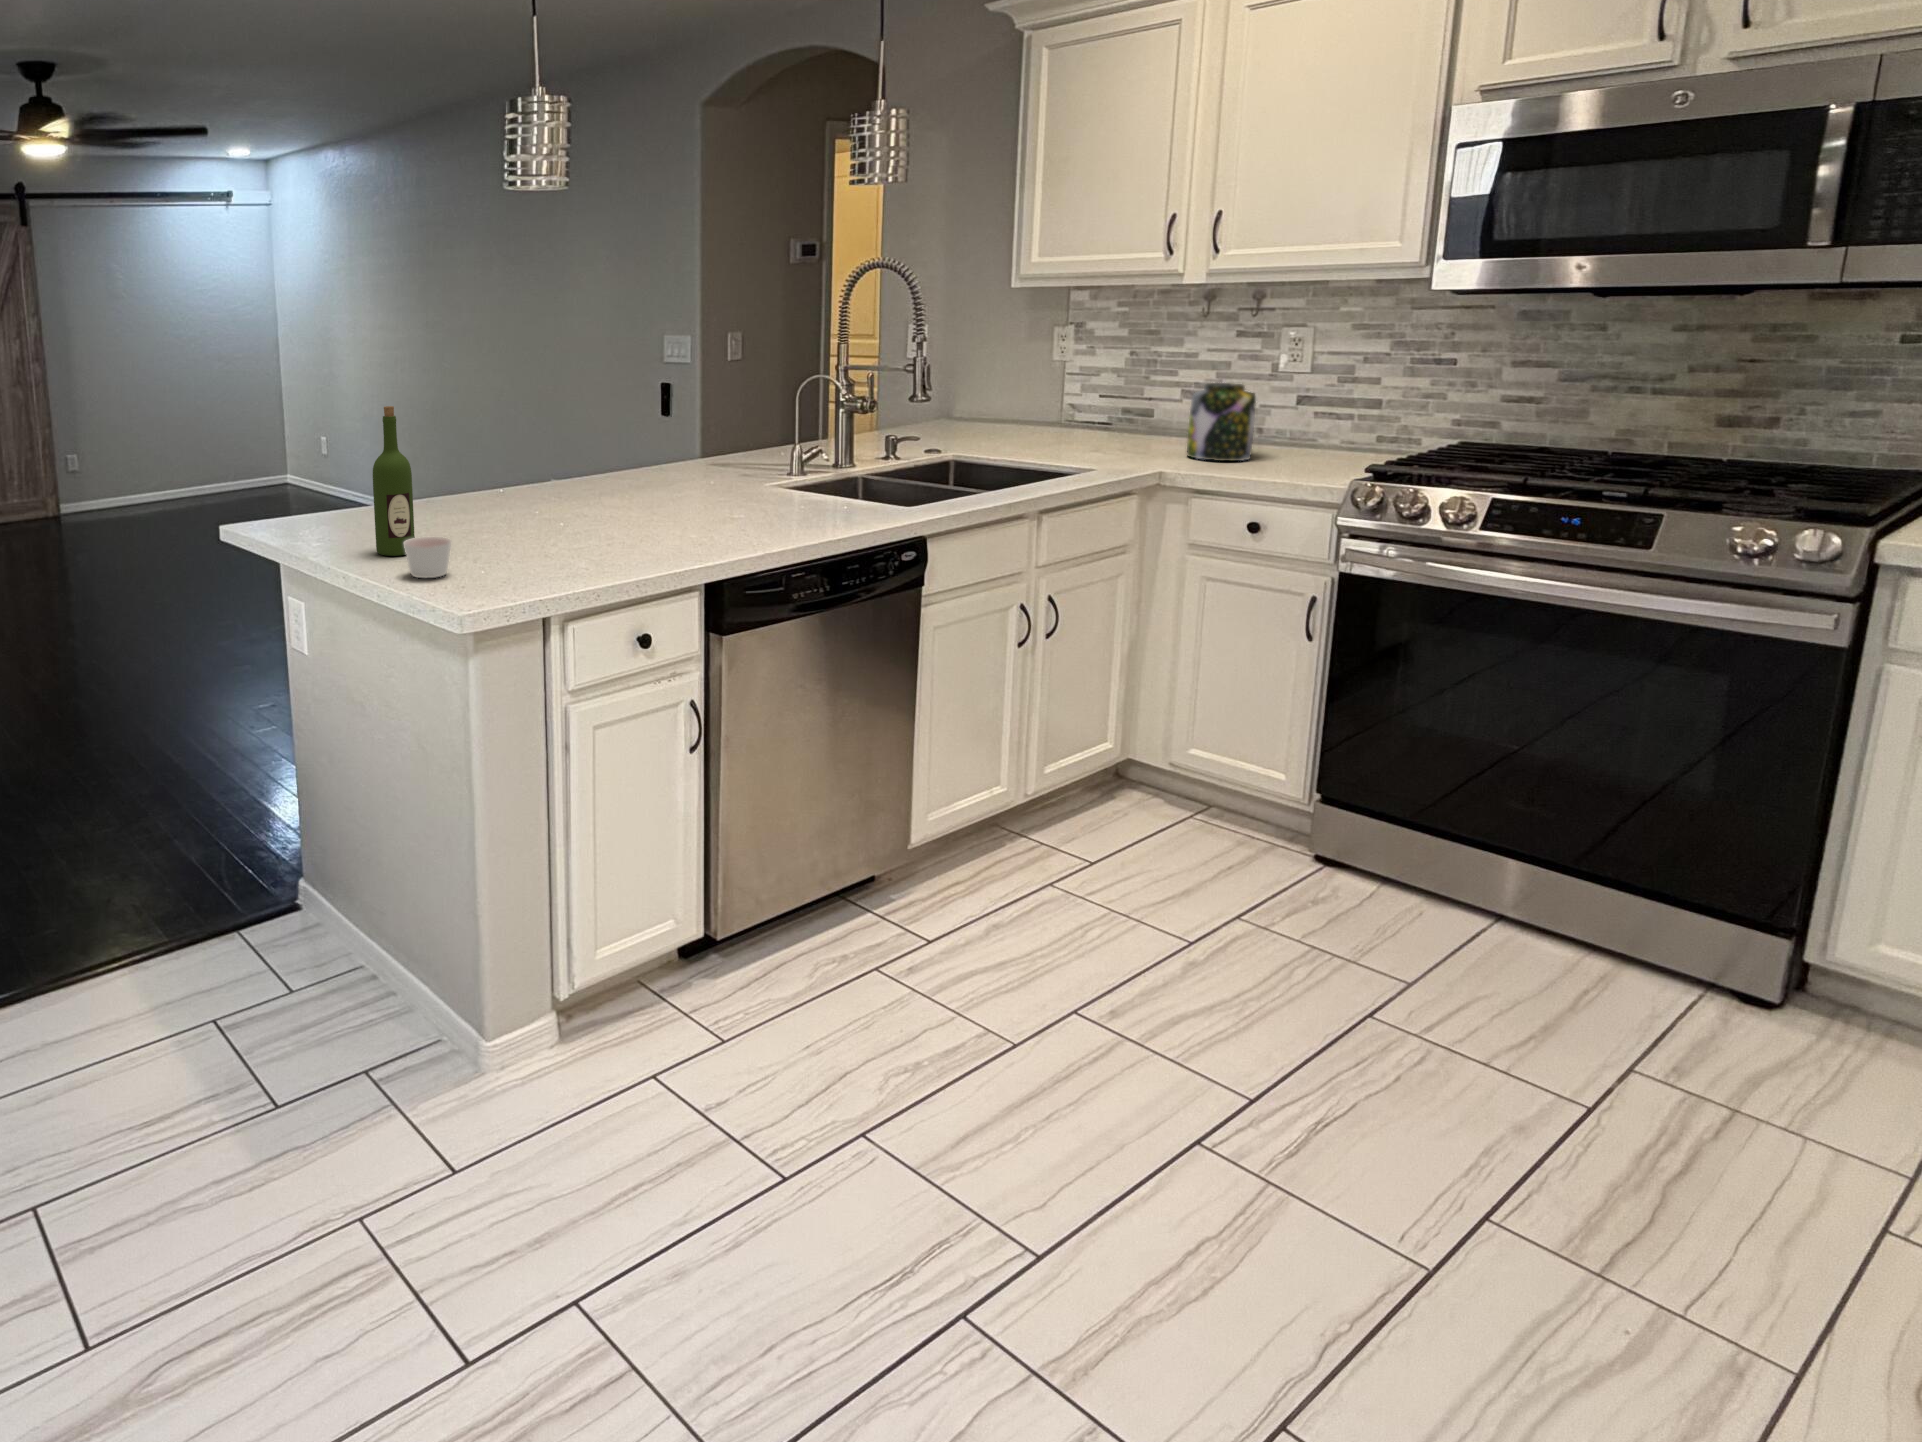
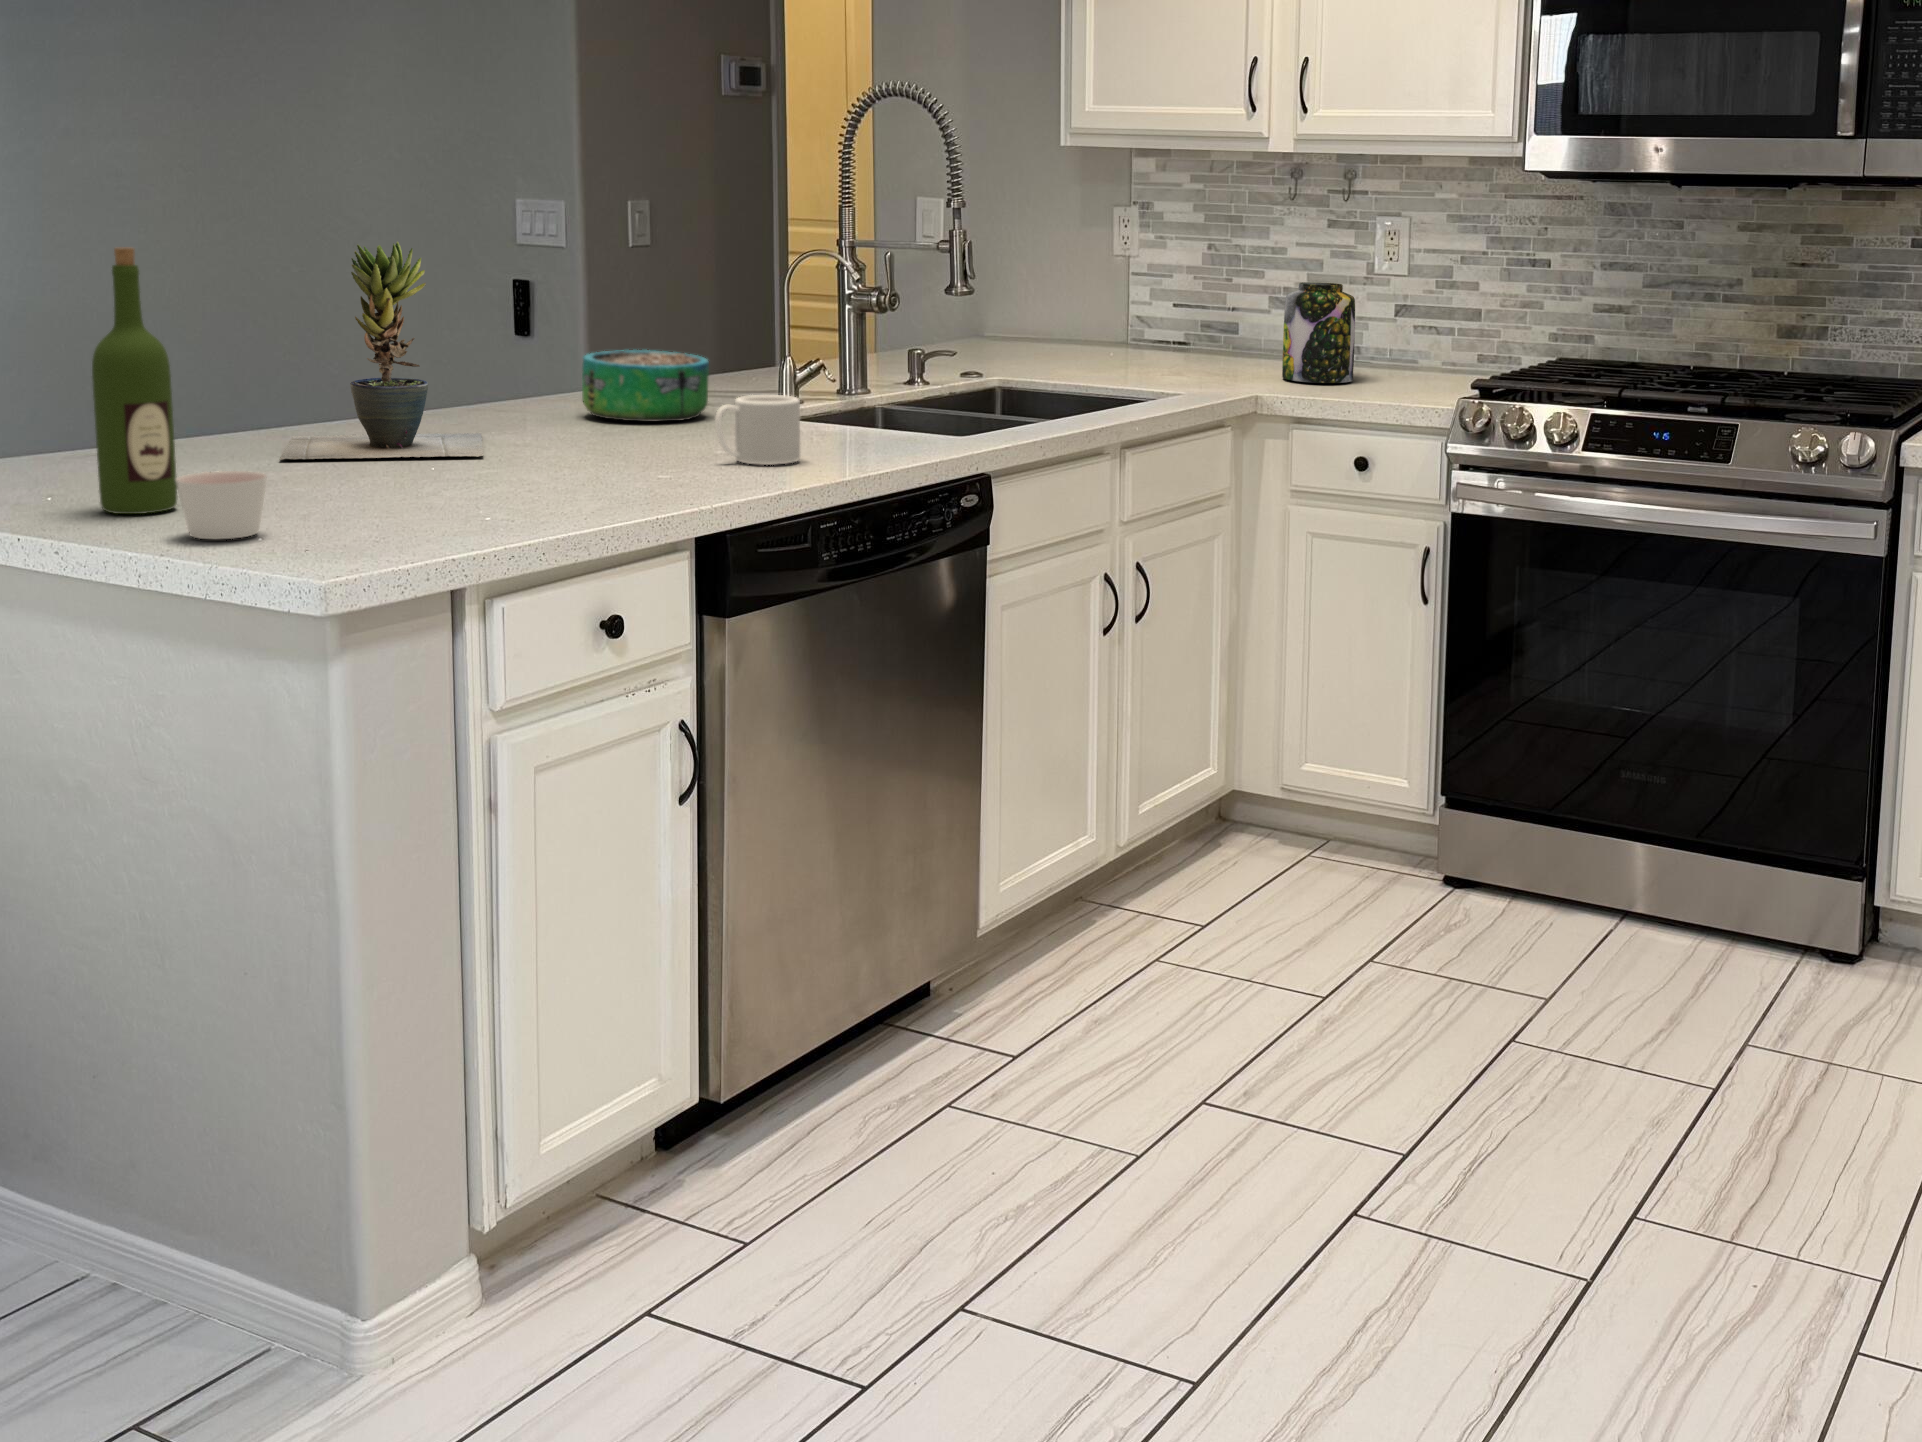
potted plant: none [481,387,599,518] -> present [279,242,483,460]
decorative bowl: none [664,443,743,491] -> present [582,350,709,422]
mug: none [733,483,790,529] -> present [715,395,800,465]

